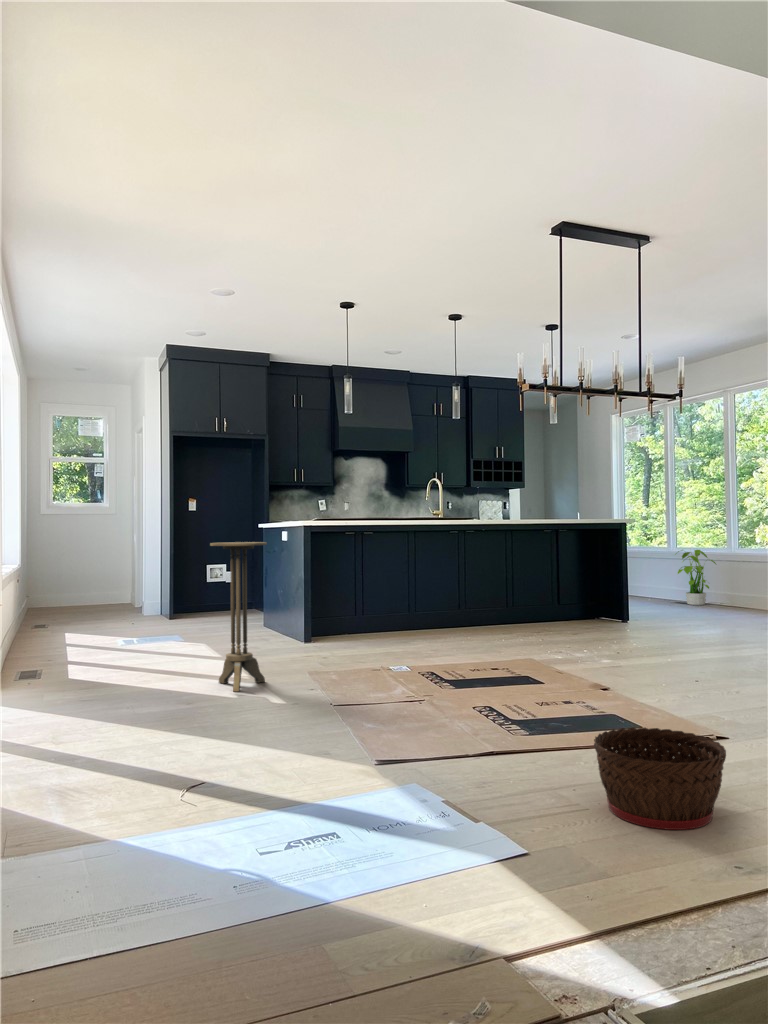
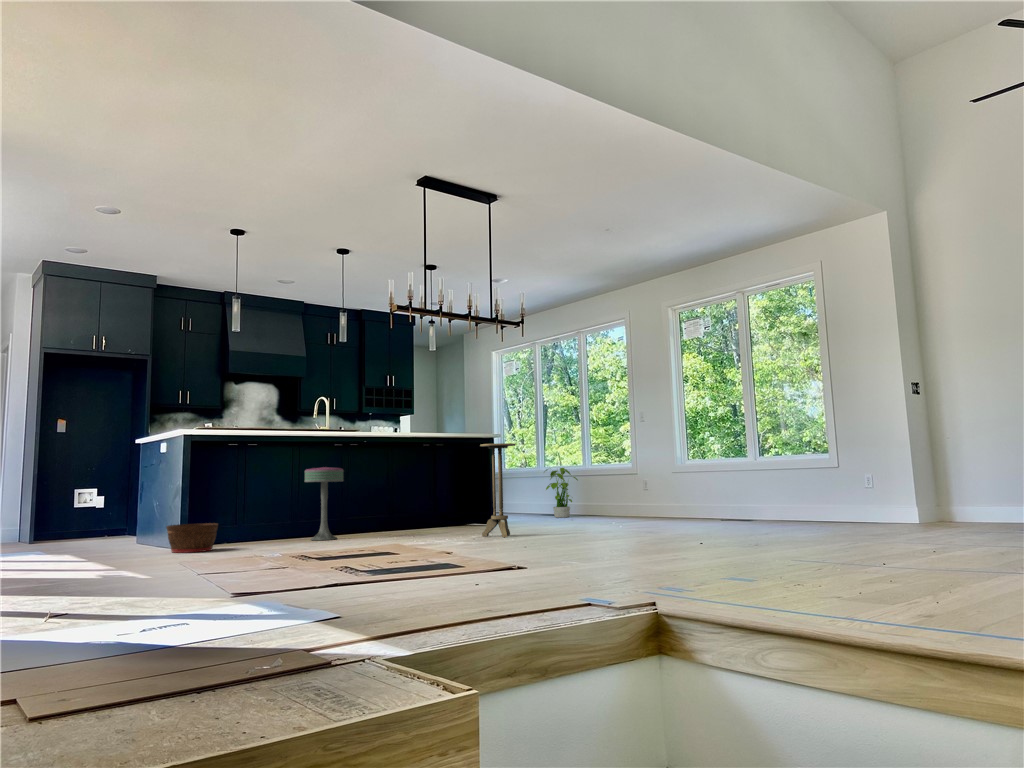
side table: present [210,542,267,692] -> present [480,443,516,537]
bar stool: none [423,559,464,636] -> present [305,467,344,540]
basket: present [594,728,726,830] -> present [166,523,218,553]

